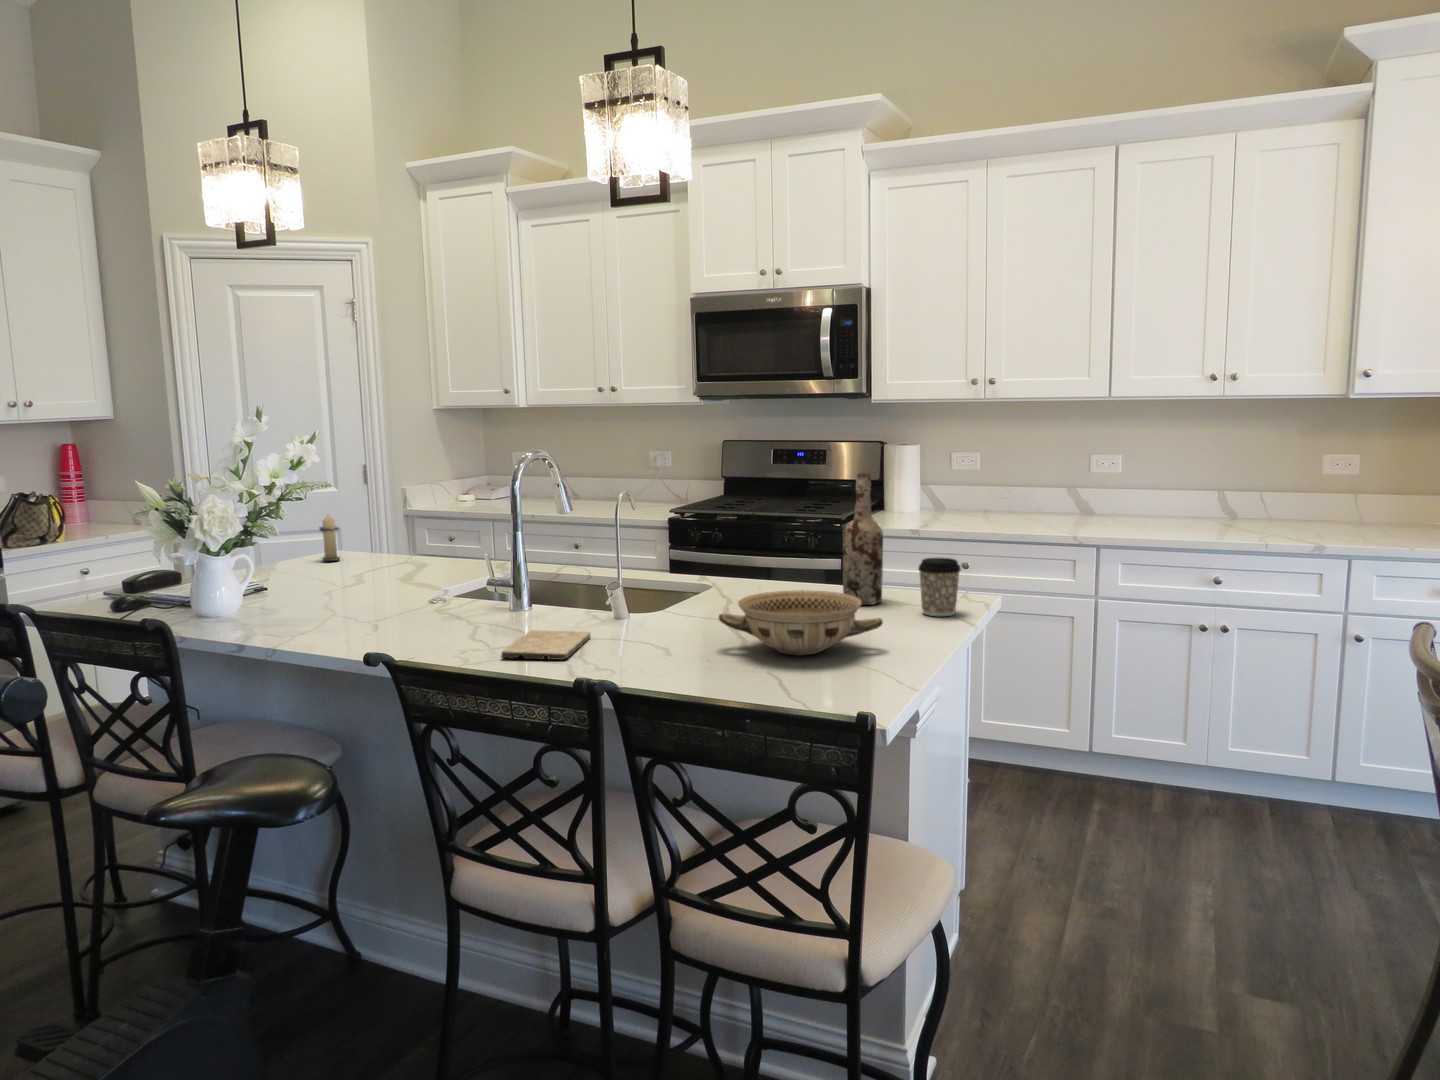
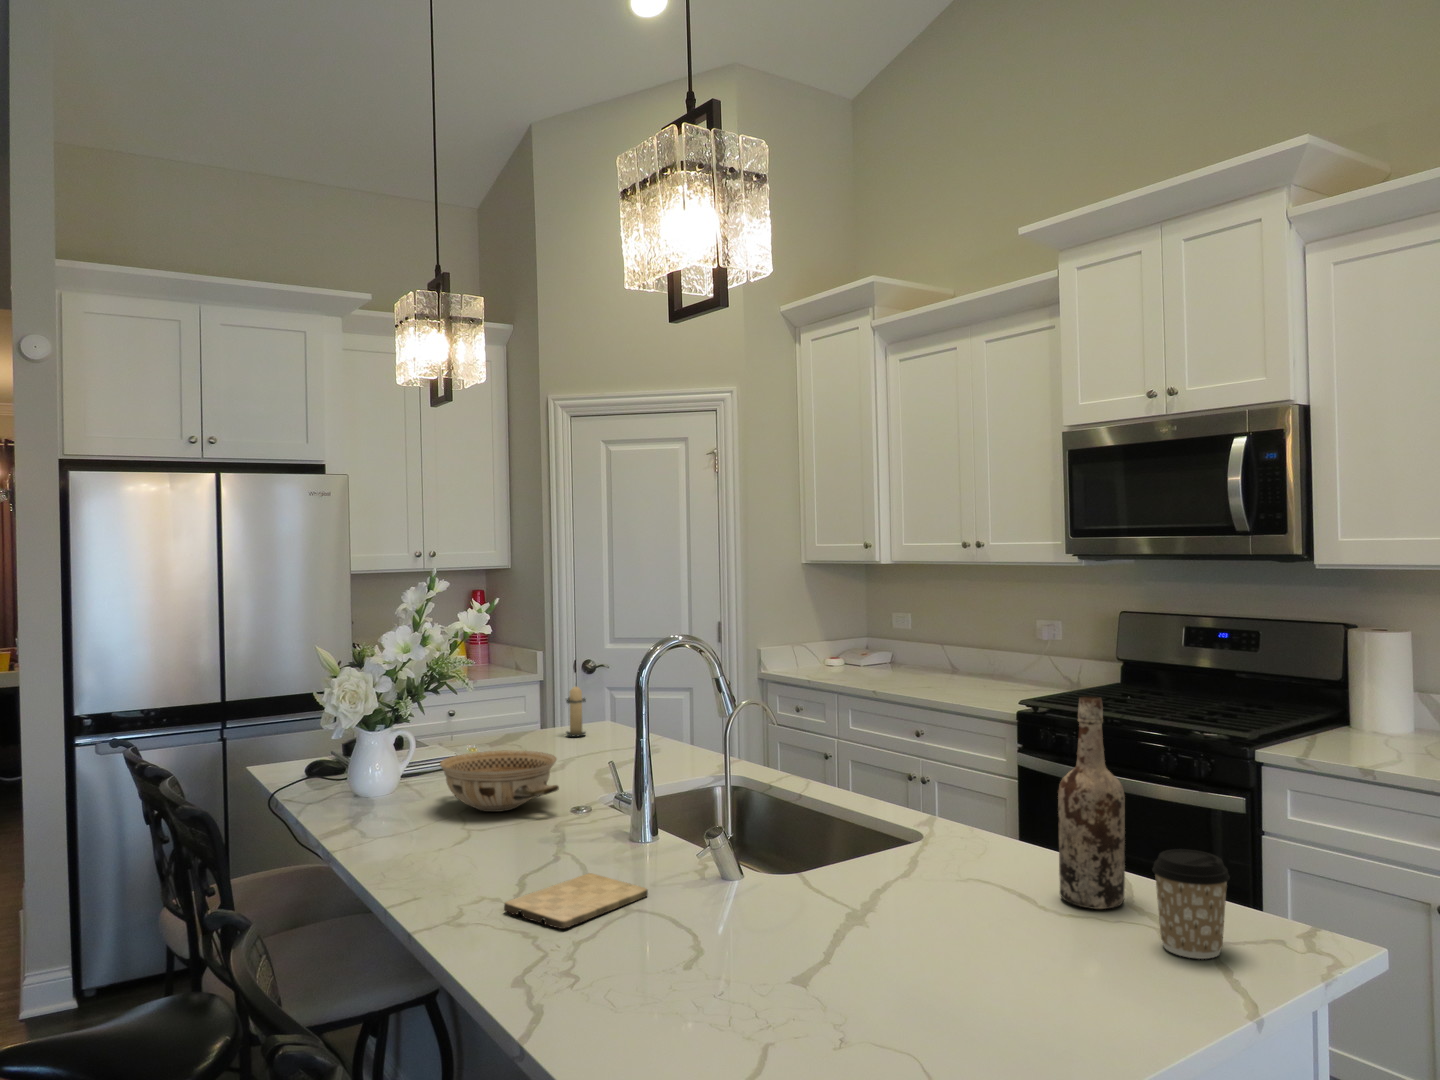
ceramic bowl: present [718,590,883,655] -> present [440,751,559,812]

